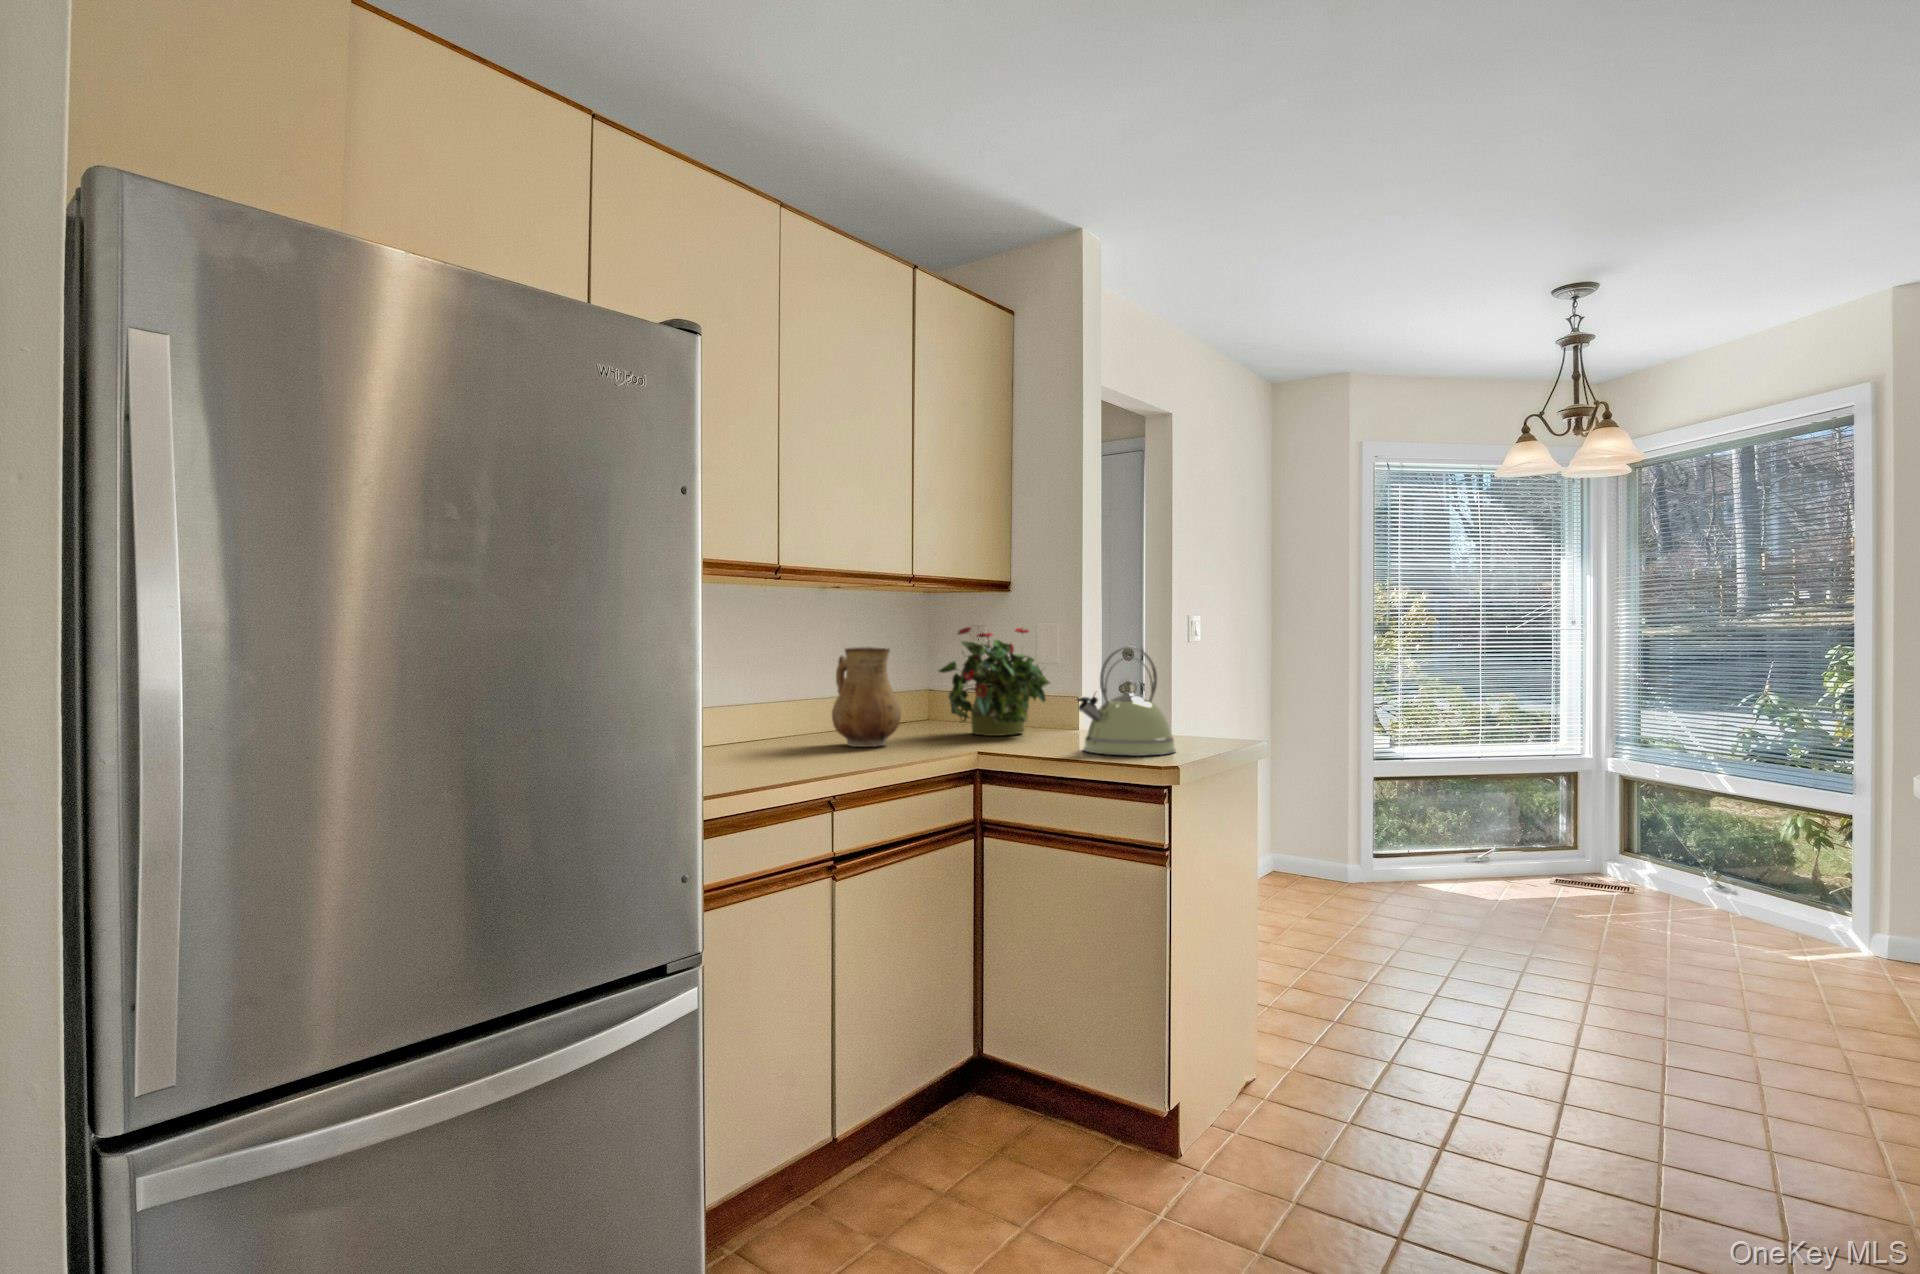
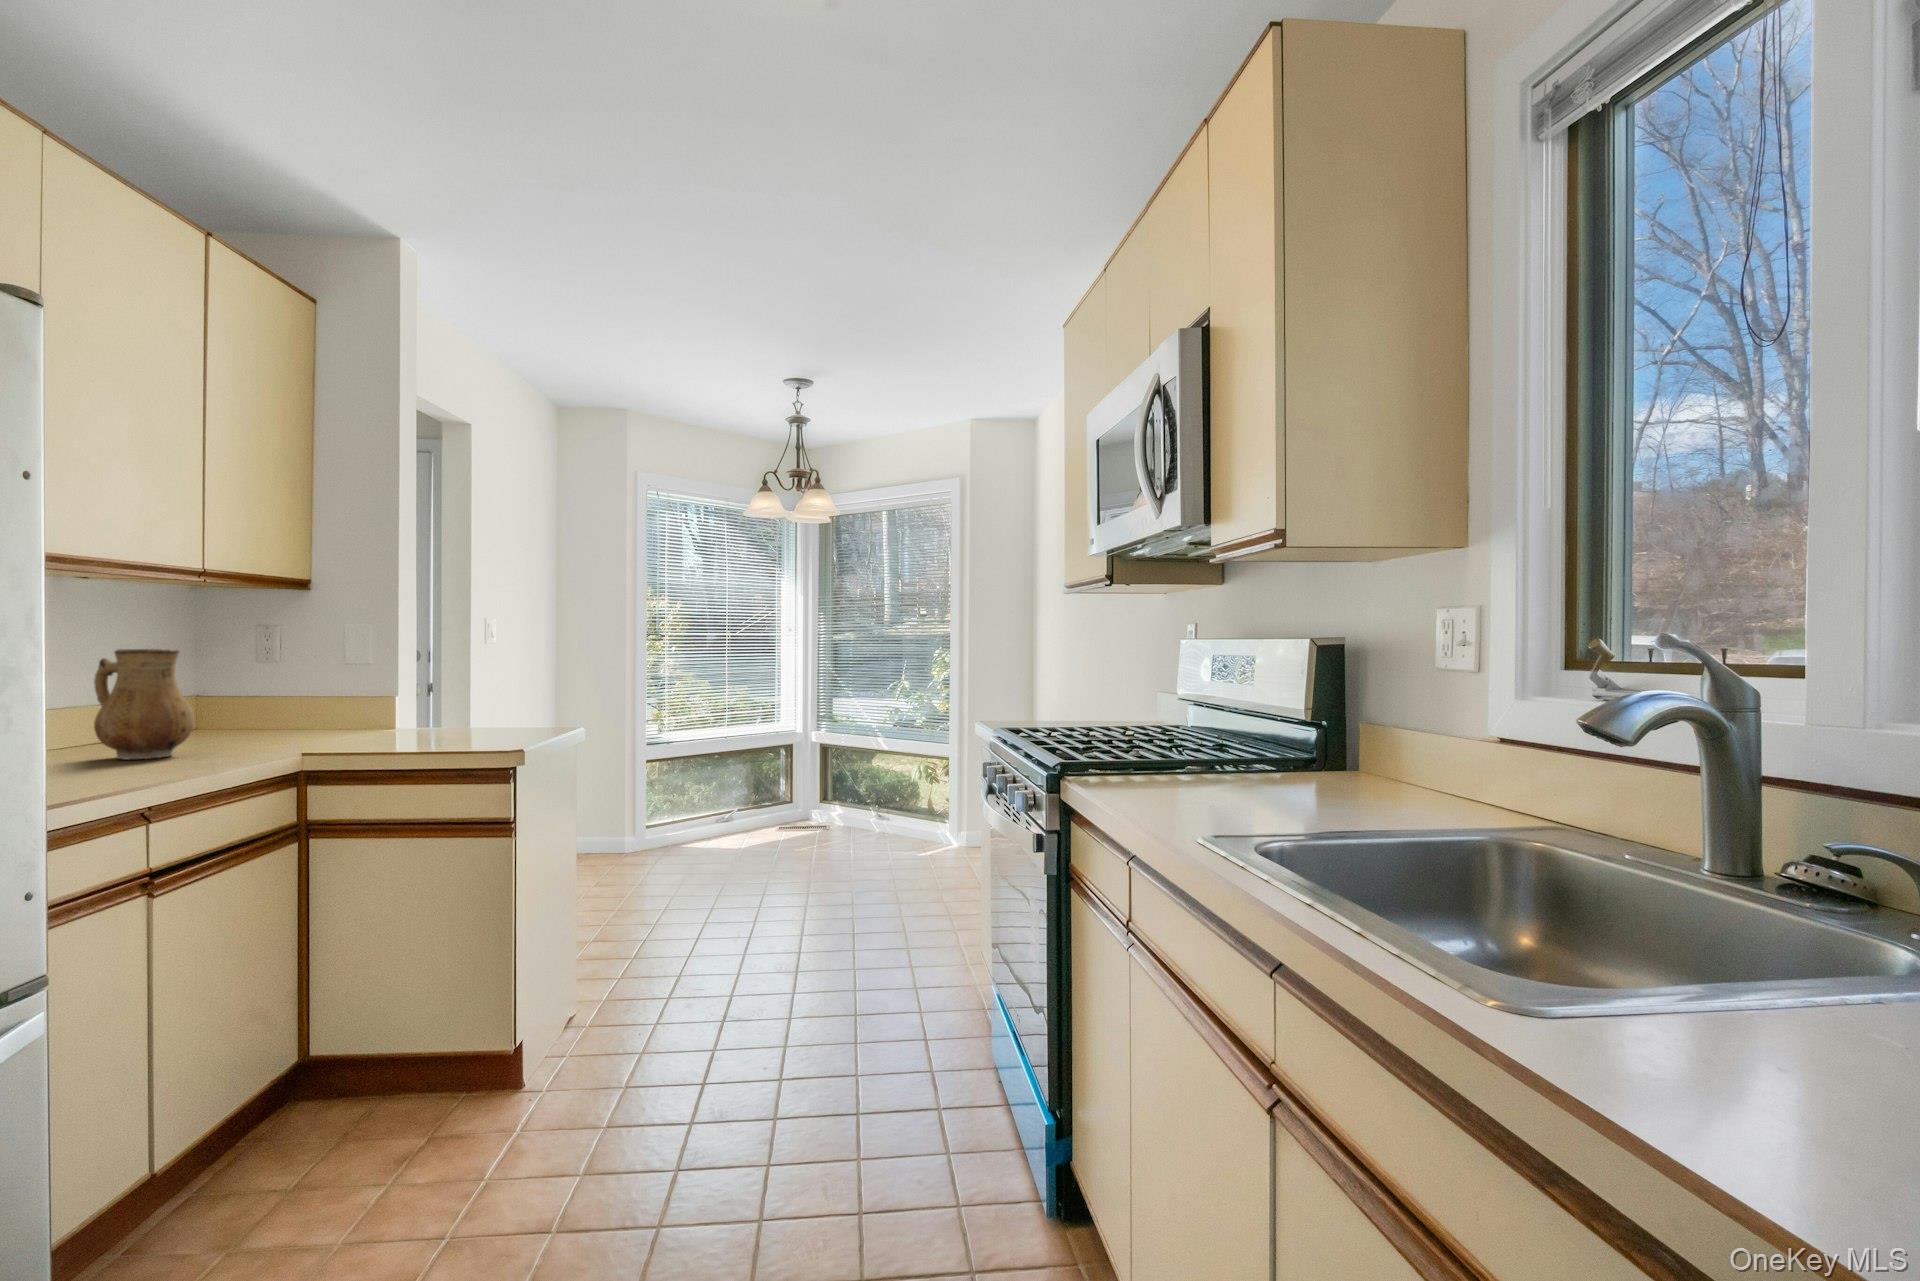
potted plant: present [939,627,1049,736] -> none [228,627,371,740]
kettle: present [1077,647,1176,756] -> none [417,648,513,746]

